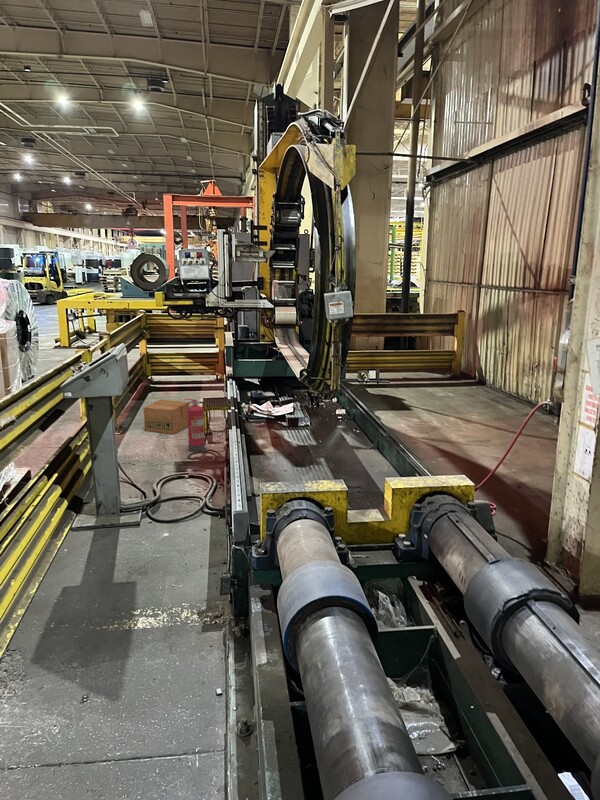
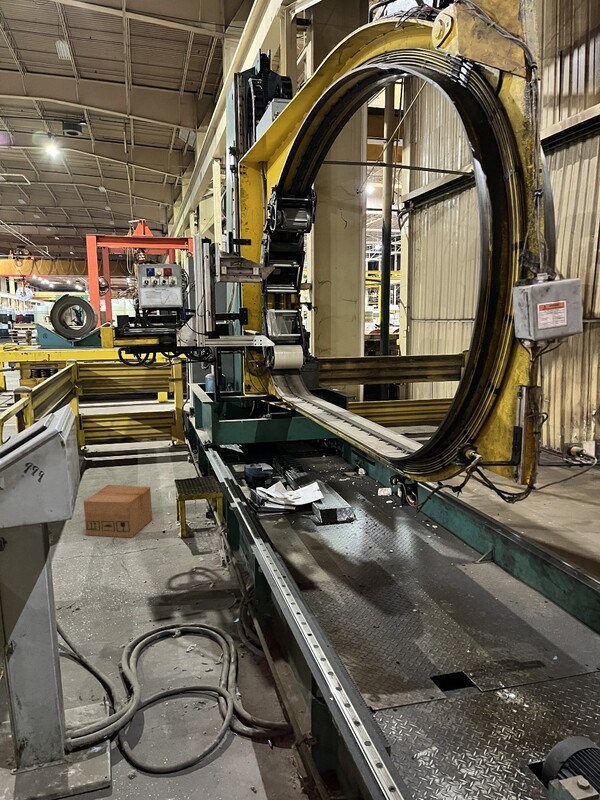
fire extinguisher: present [185,399,211,452] -> none [153,489,194,569]

